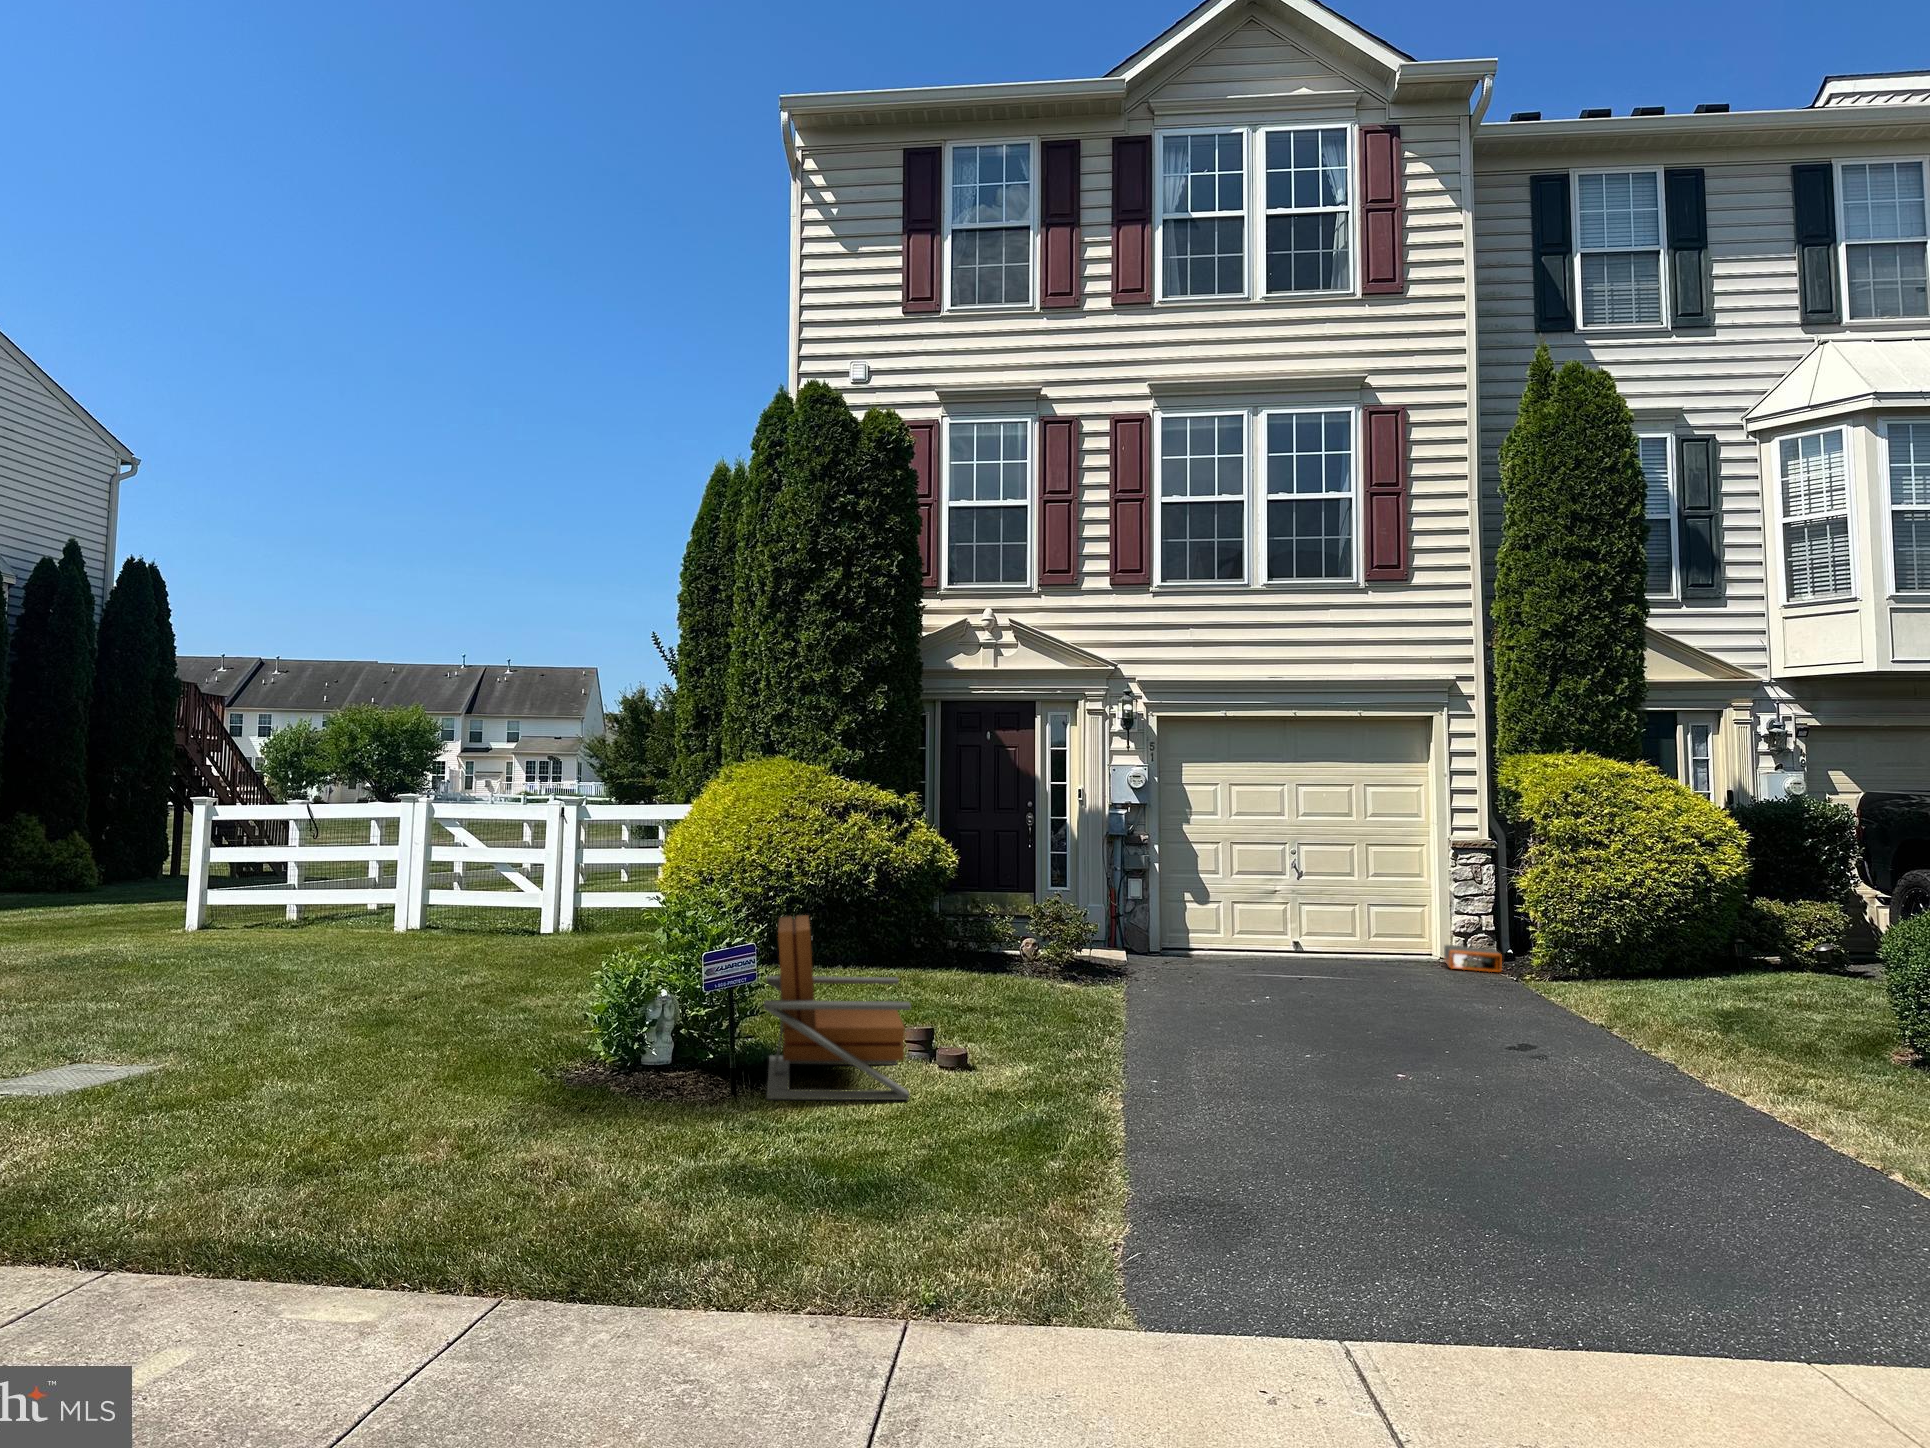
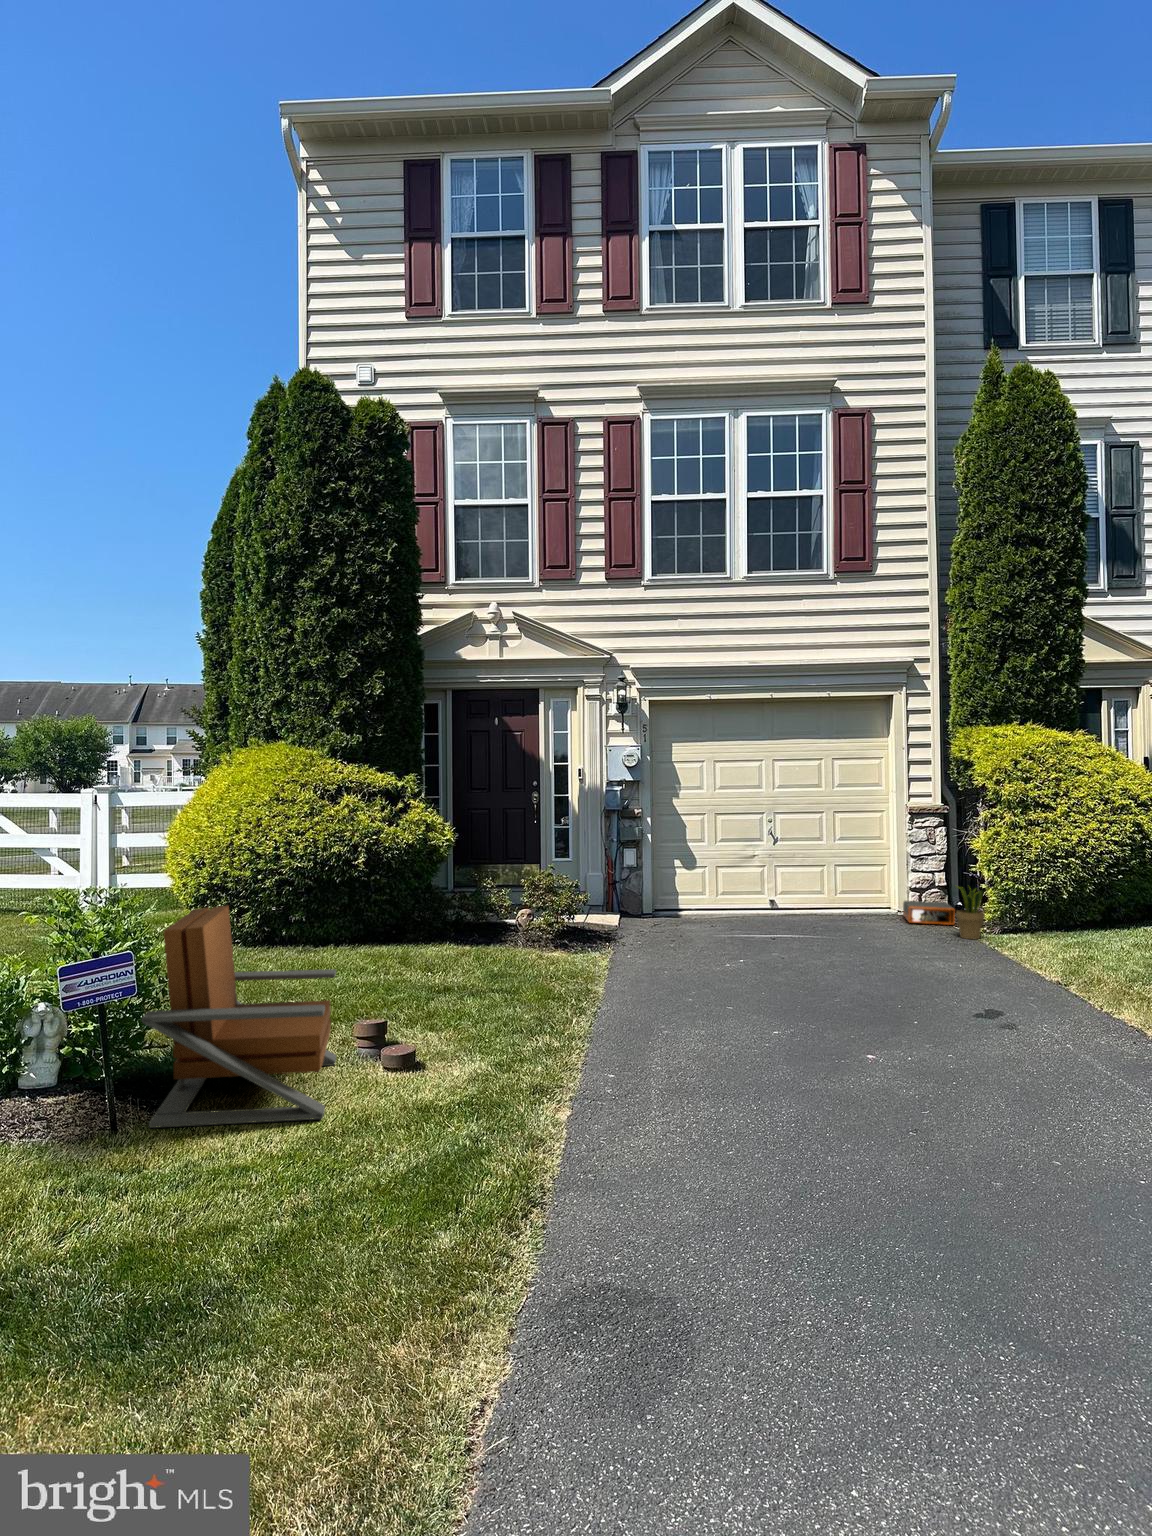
potted plant: none [1497,926,1533,987] -> present [956,887,984,939]

